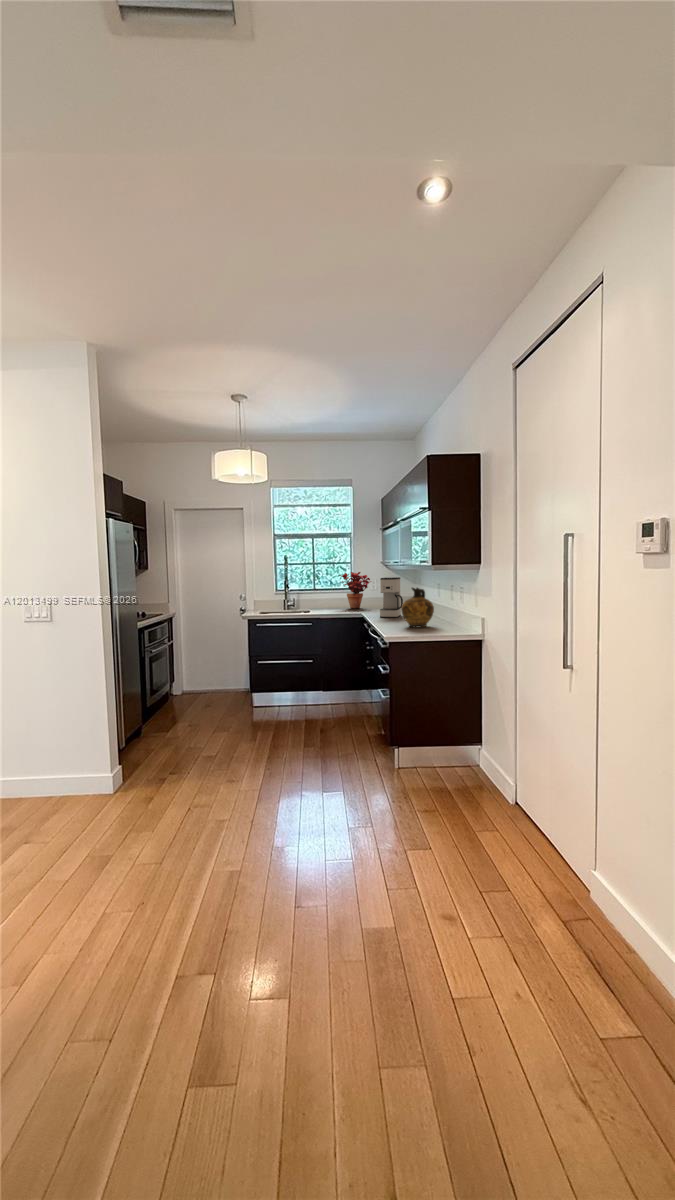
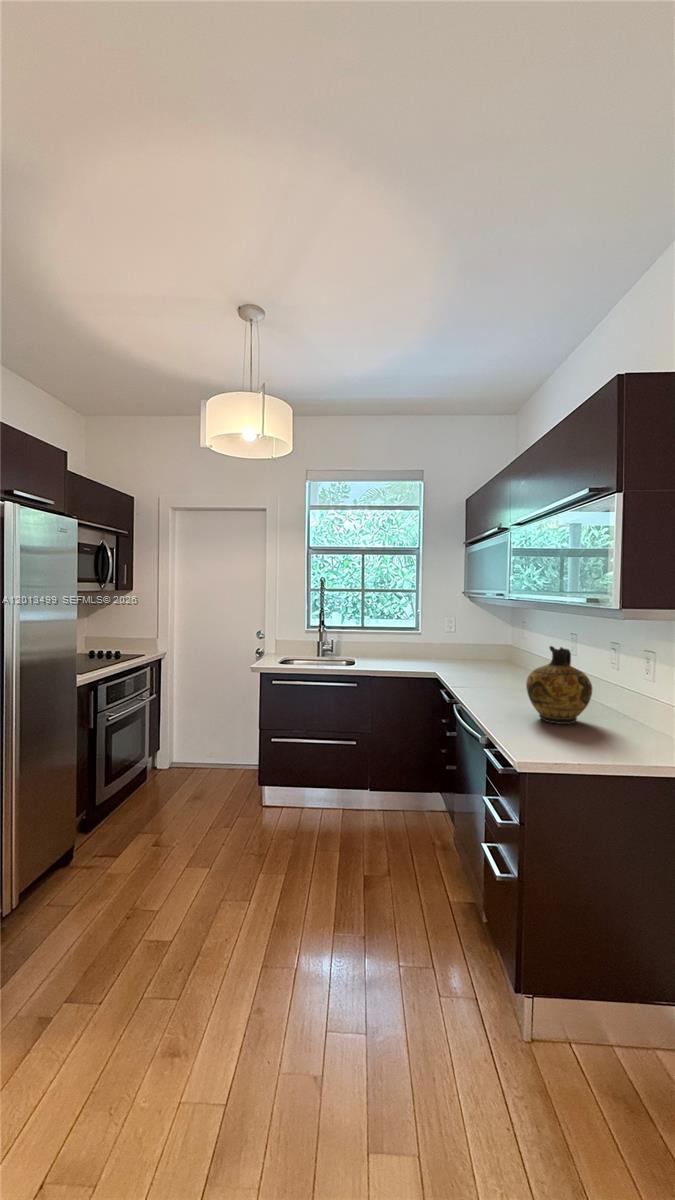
potted plant: present [340,572,371,608] -> none [401,604,450,659]
coffee maker: present [380,577,403,617] -> none [471,618,510,687]

